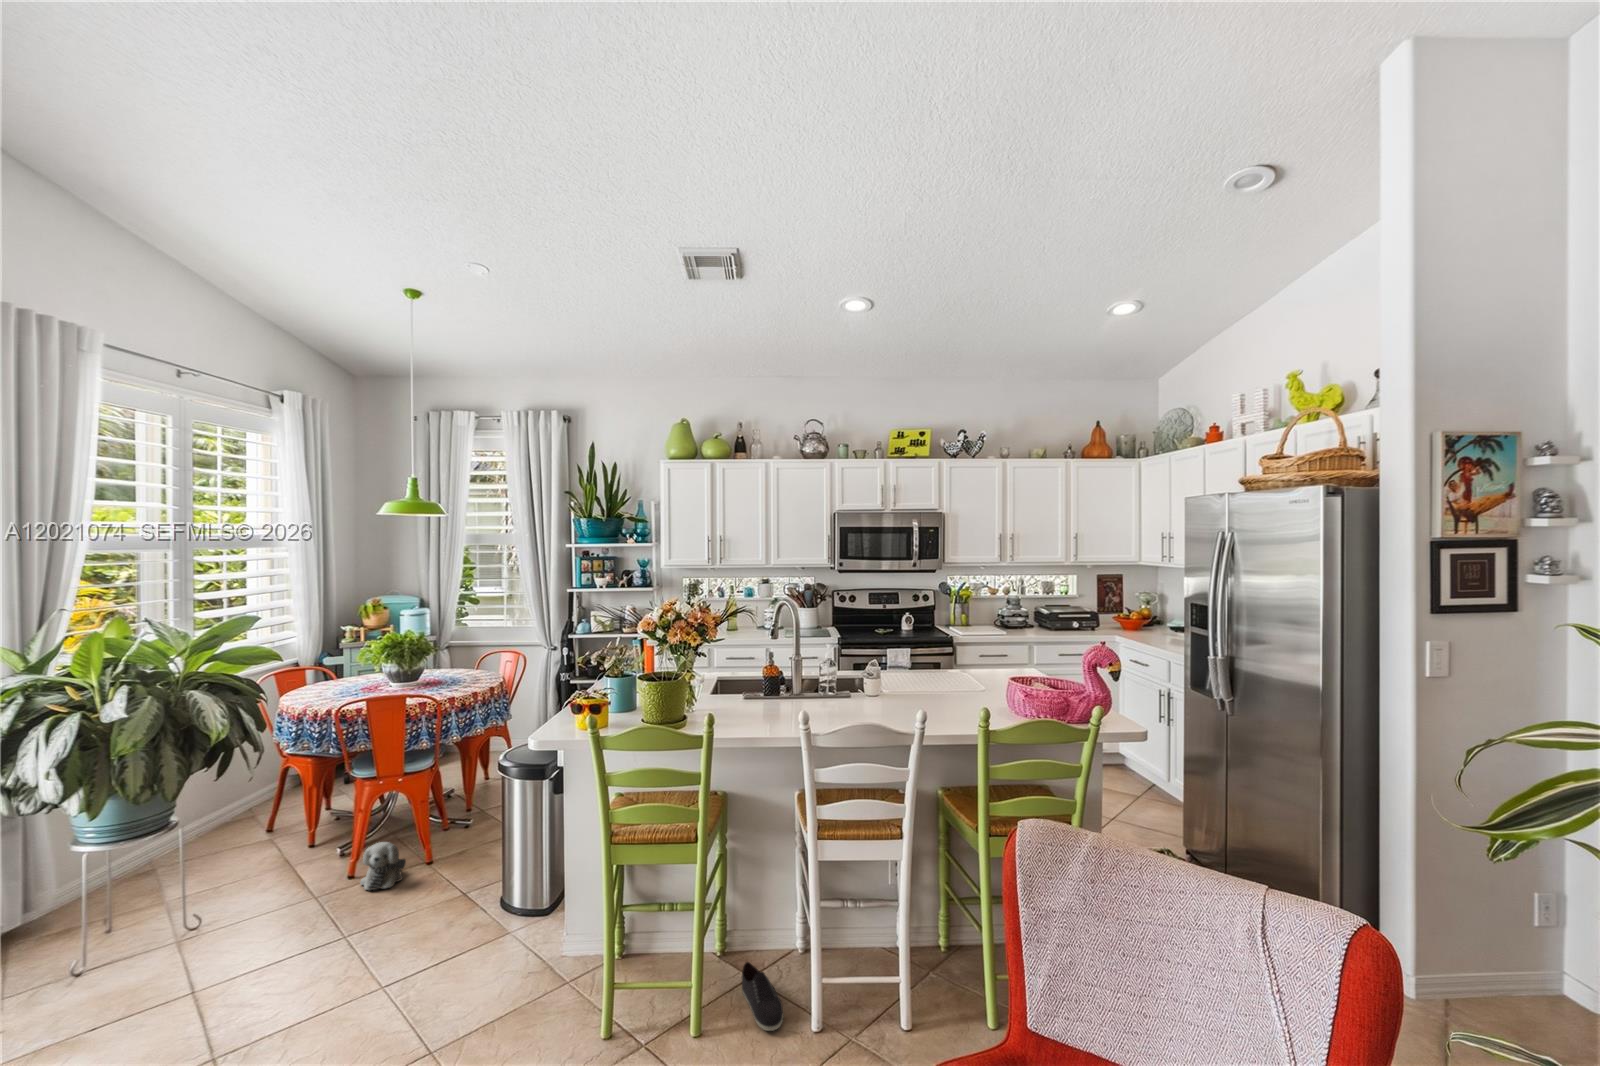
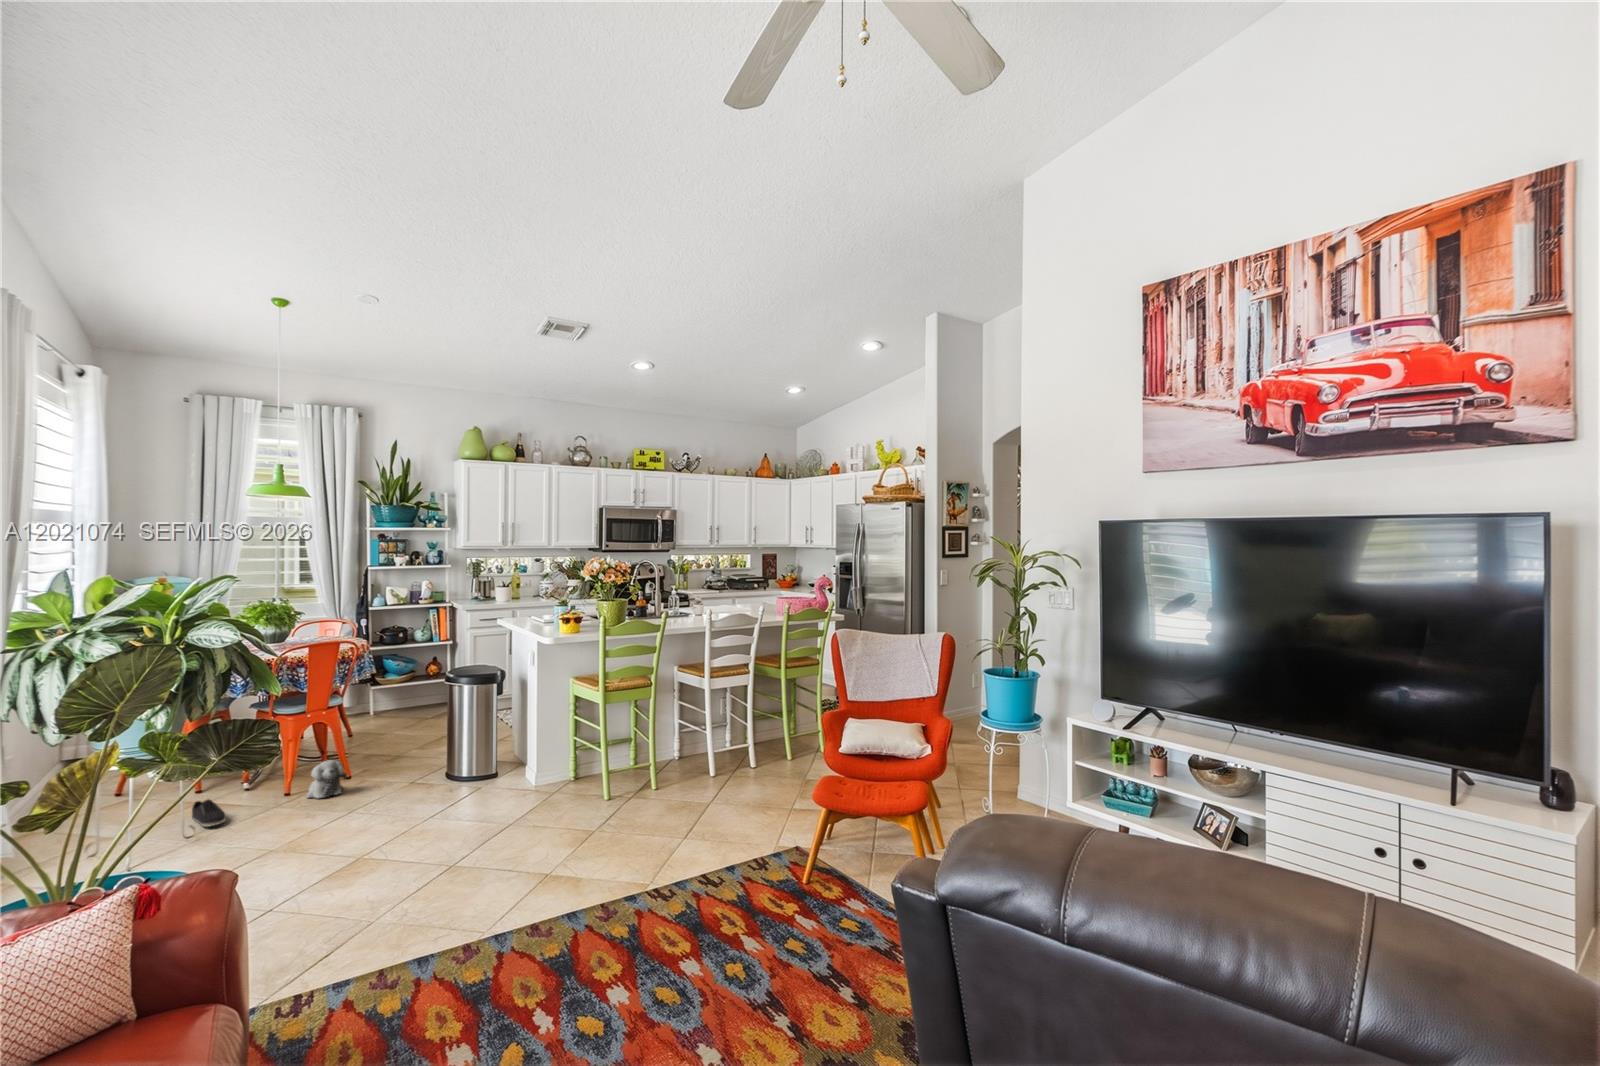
shoe: present [742,962,784,1031] -> present [192,799,226,827]

